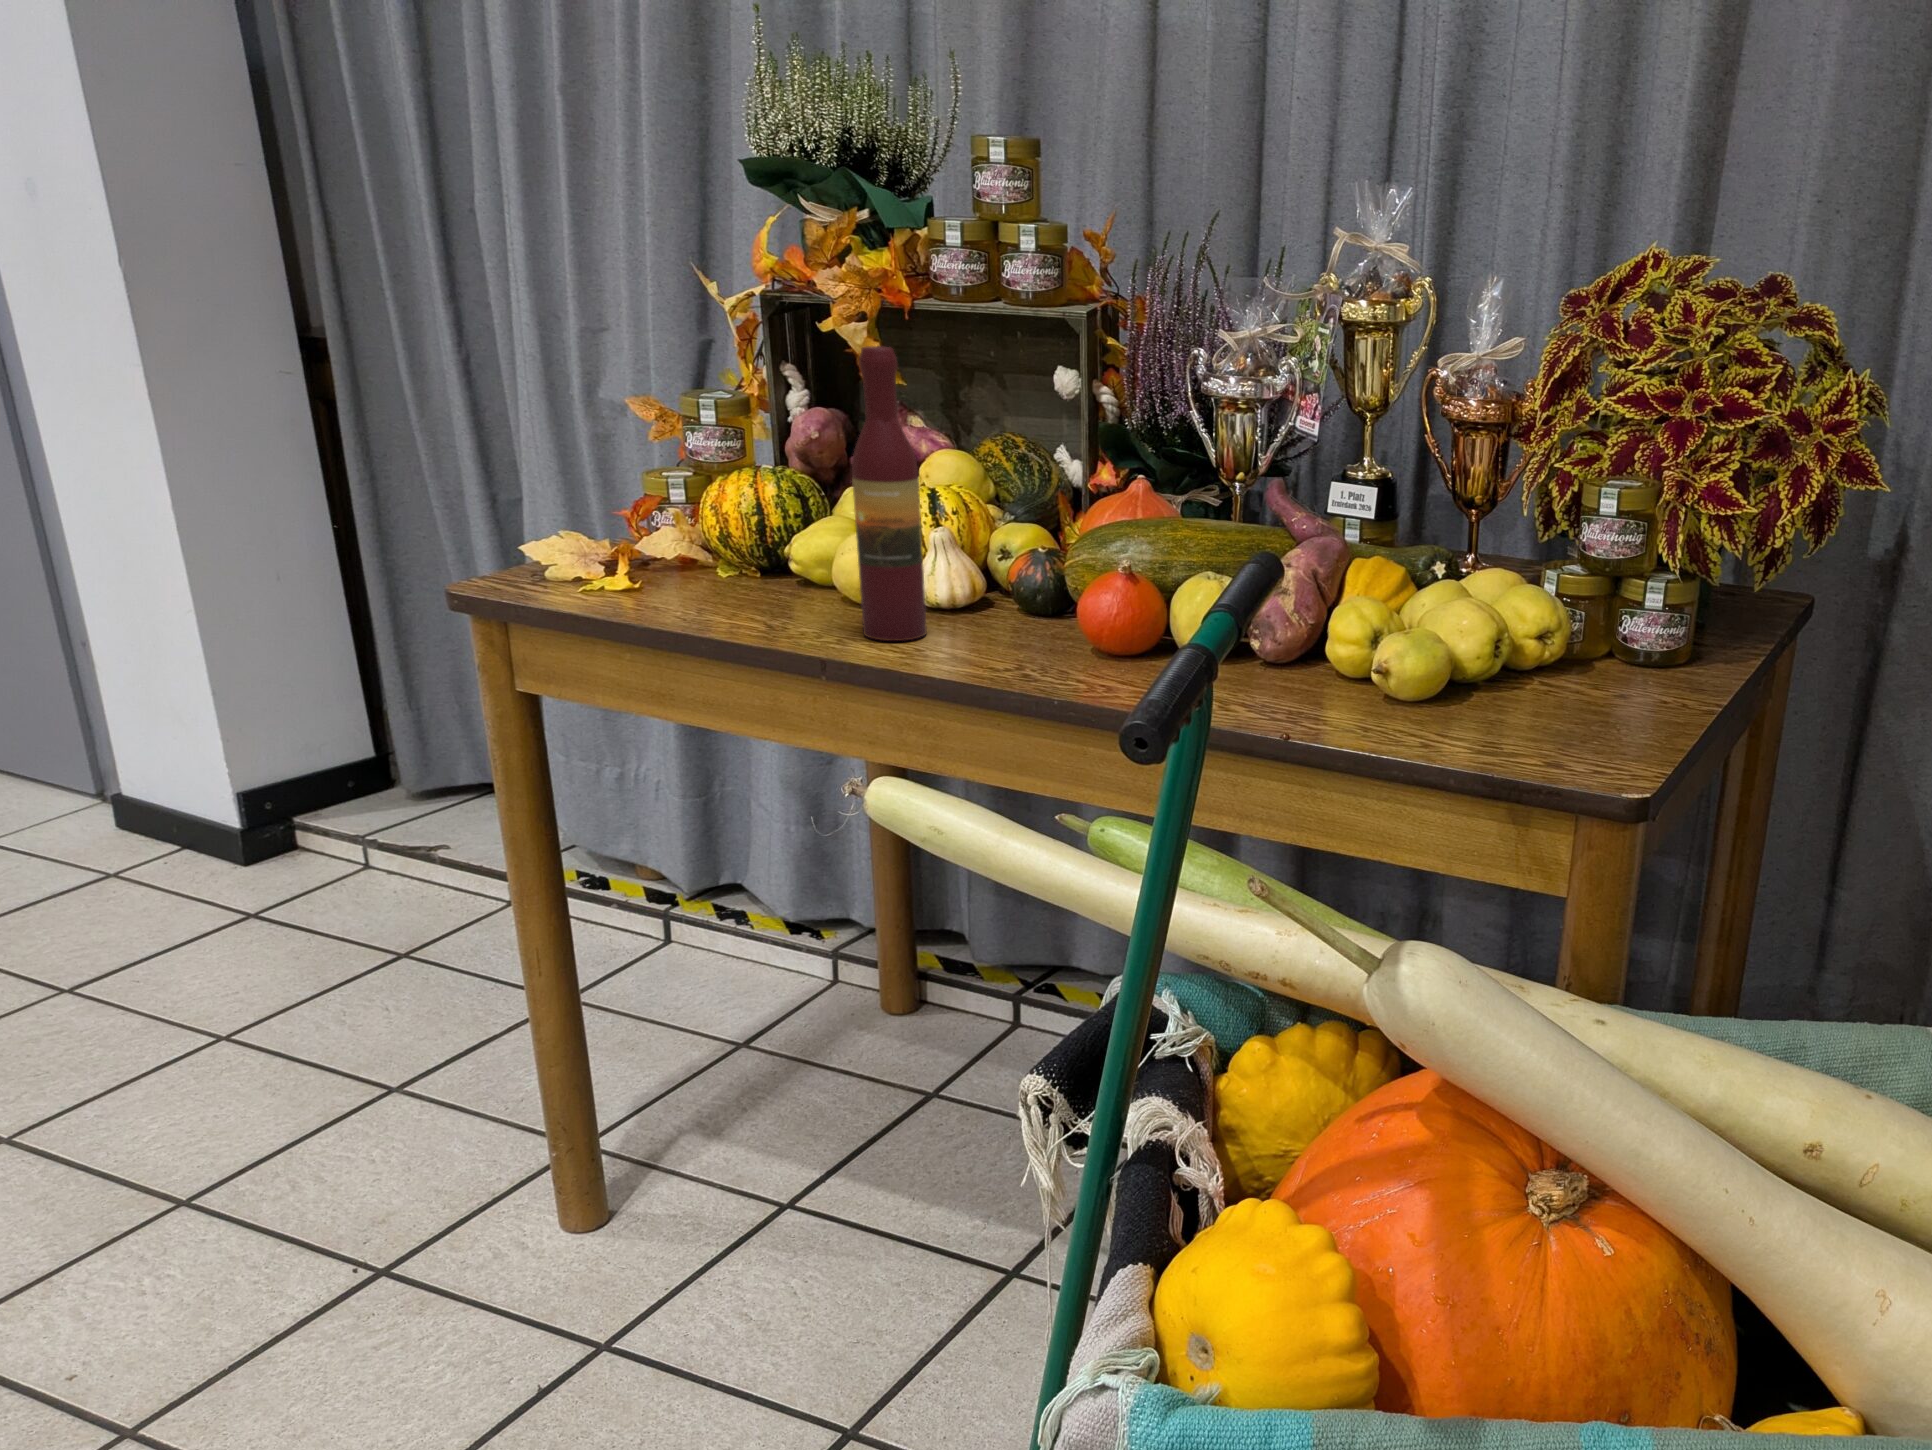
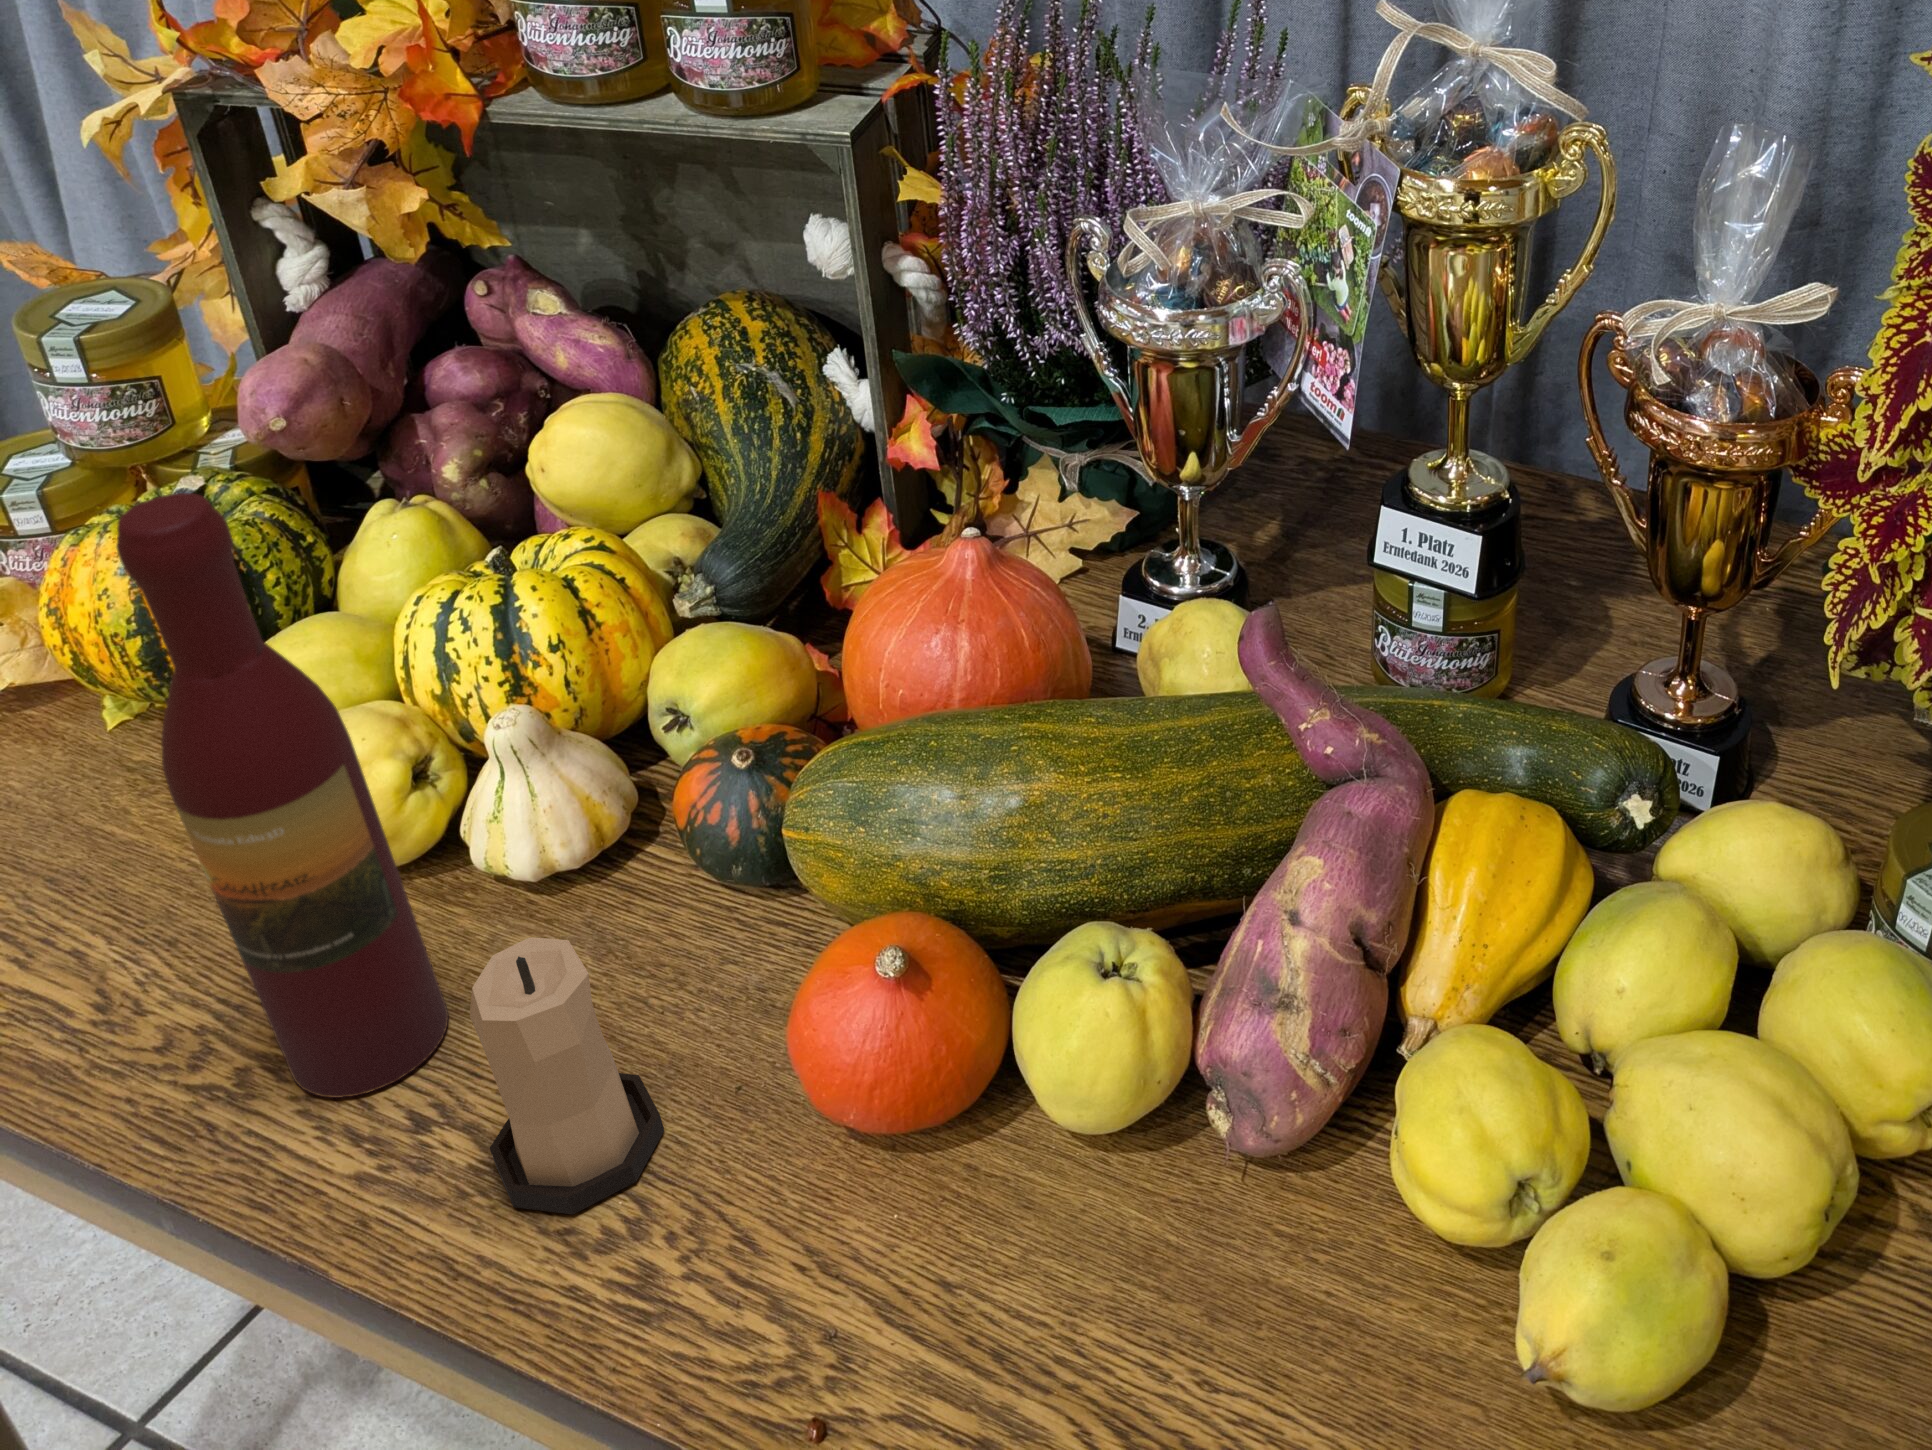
candle: none [963,542,1030,662] -> present [470,937,664,1214]

